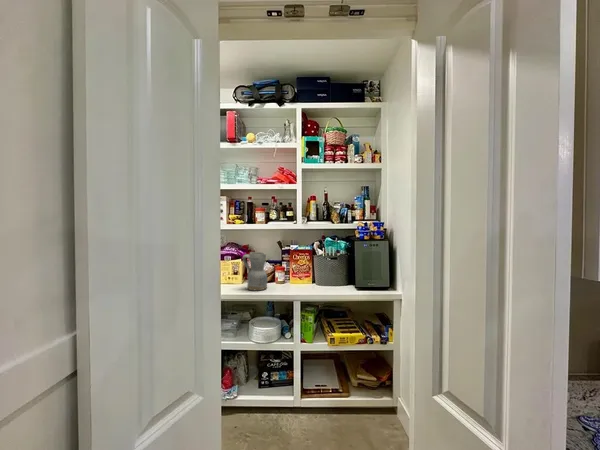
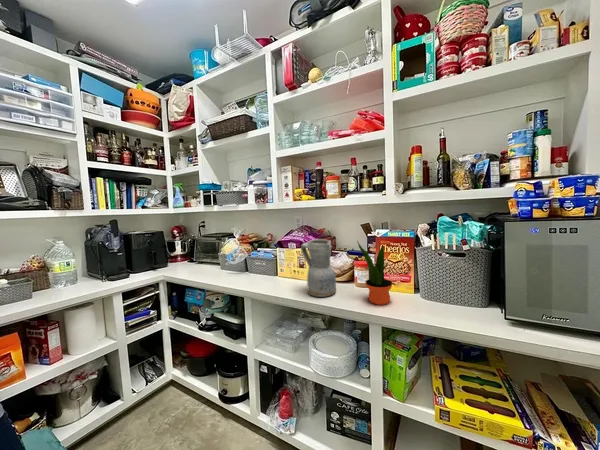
potted plant: none [283,252,303,290] -> present [358,243,392,305]

